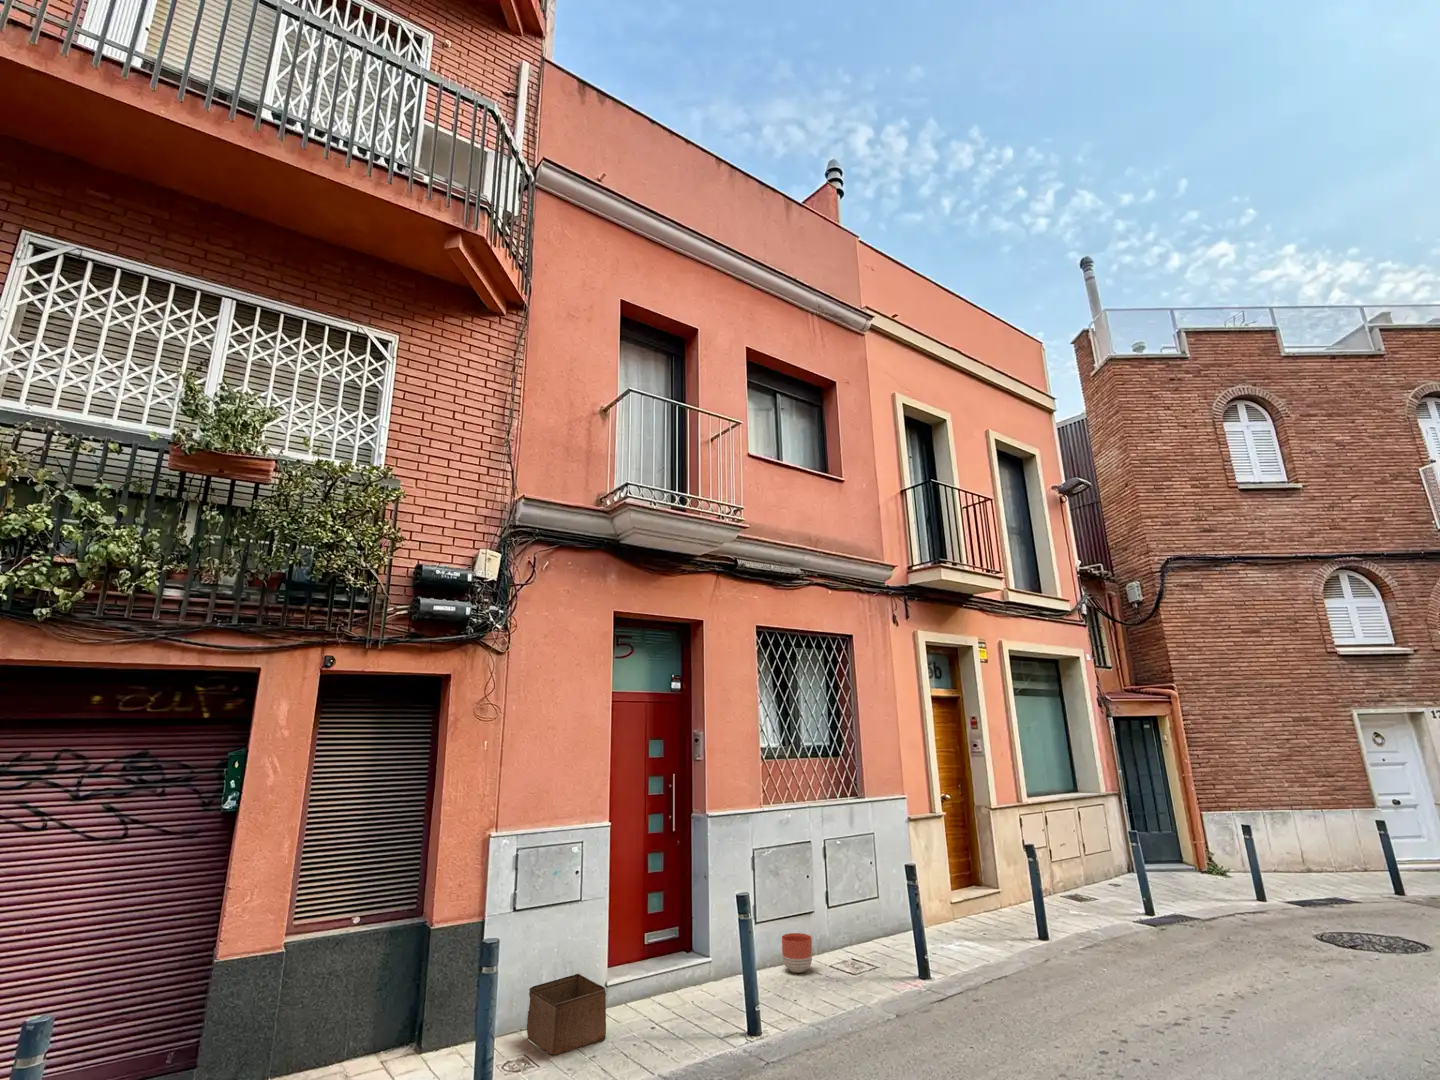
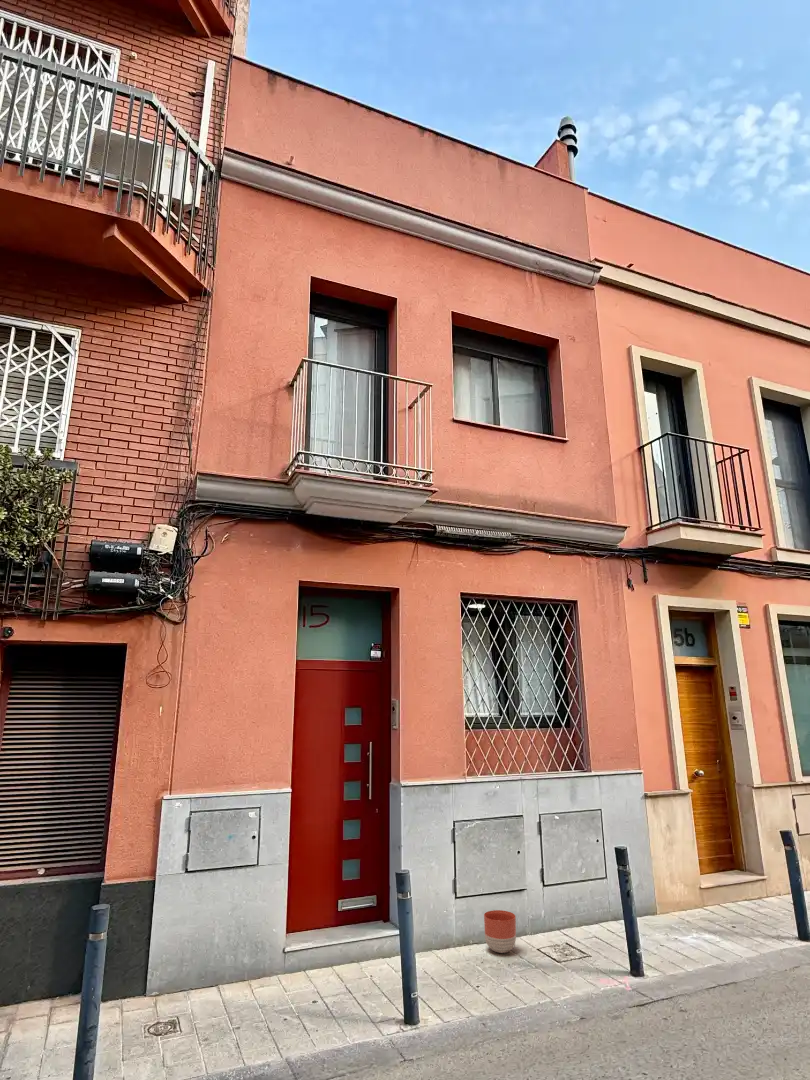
storage bin: present [527,974,606,1056] -> none [195,937,266,1021]

